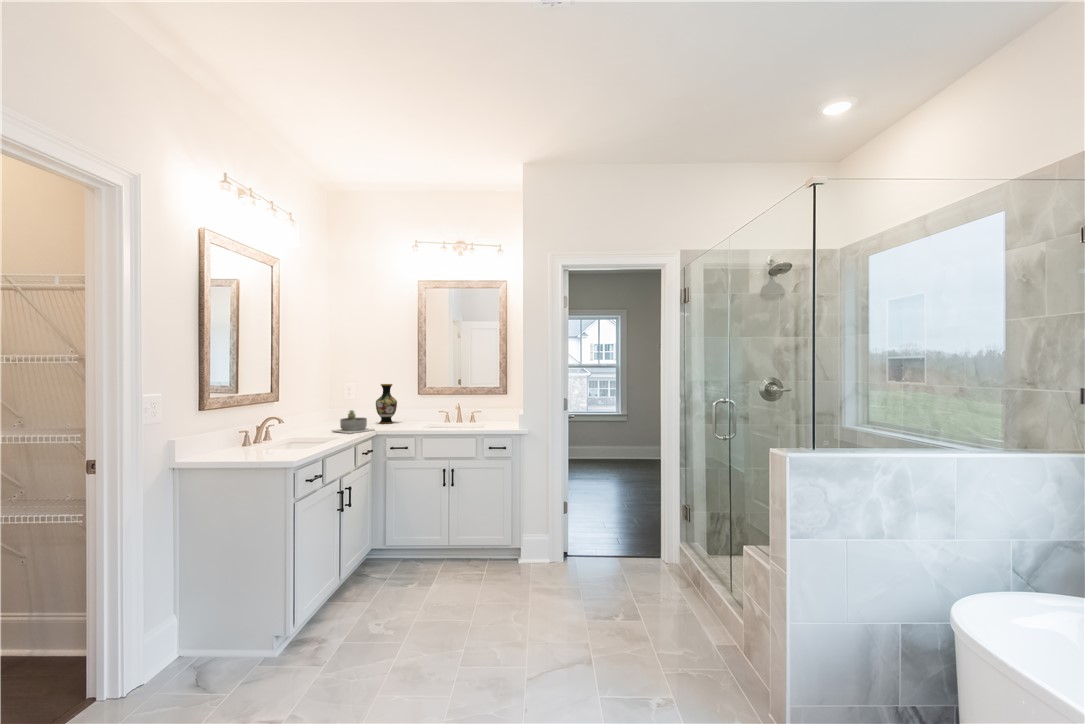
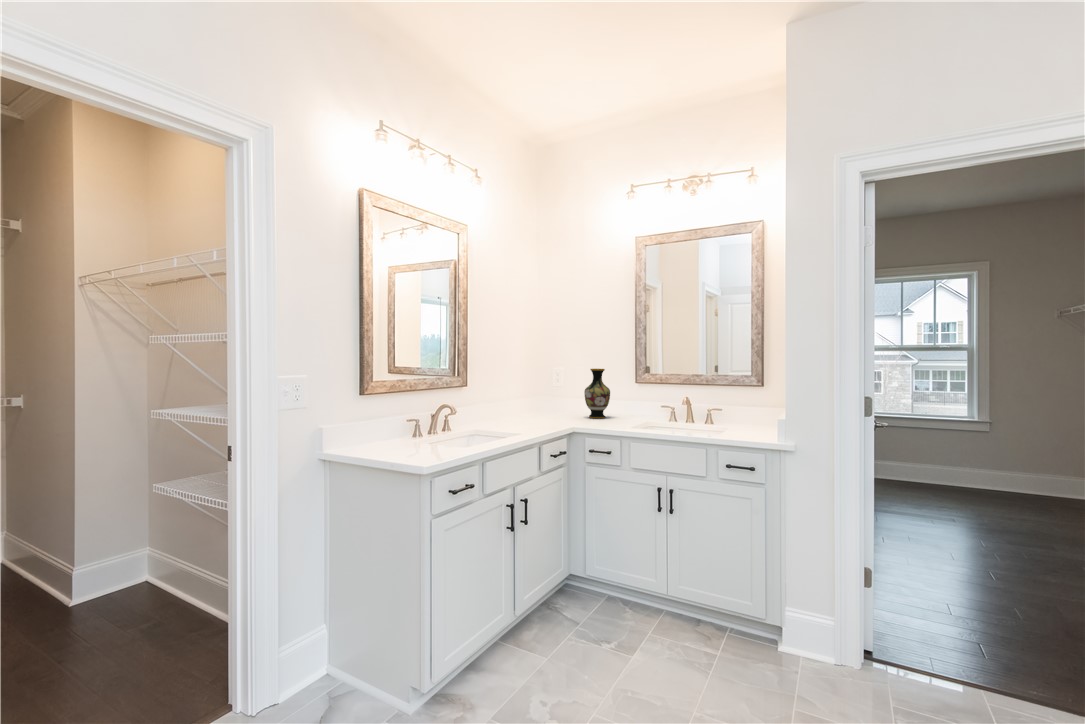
succulent planter: present [332,410,375,434] -> none [524,399,573,429]

